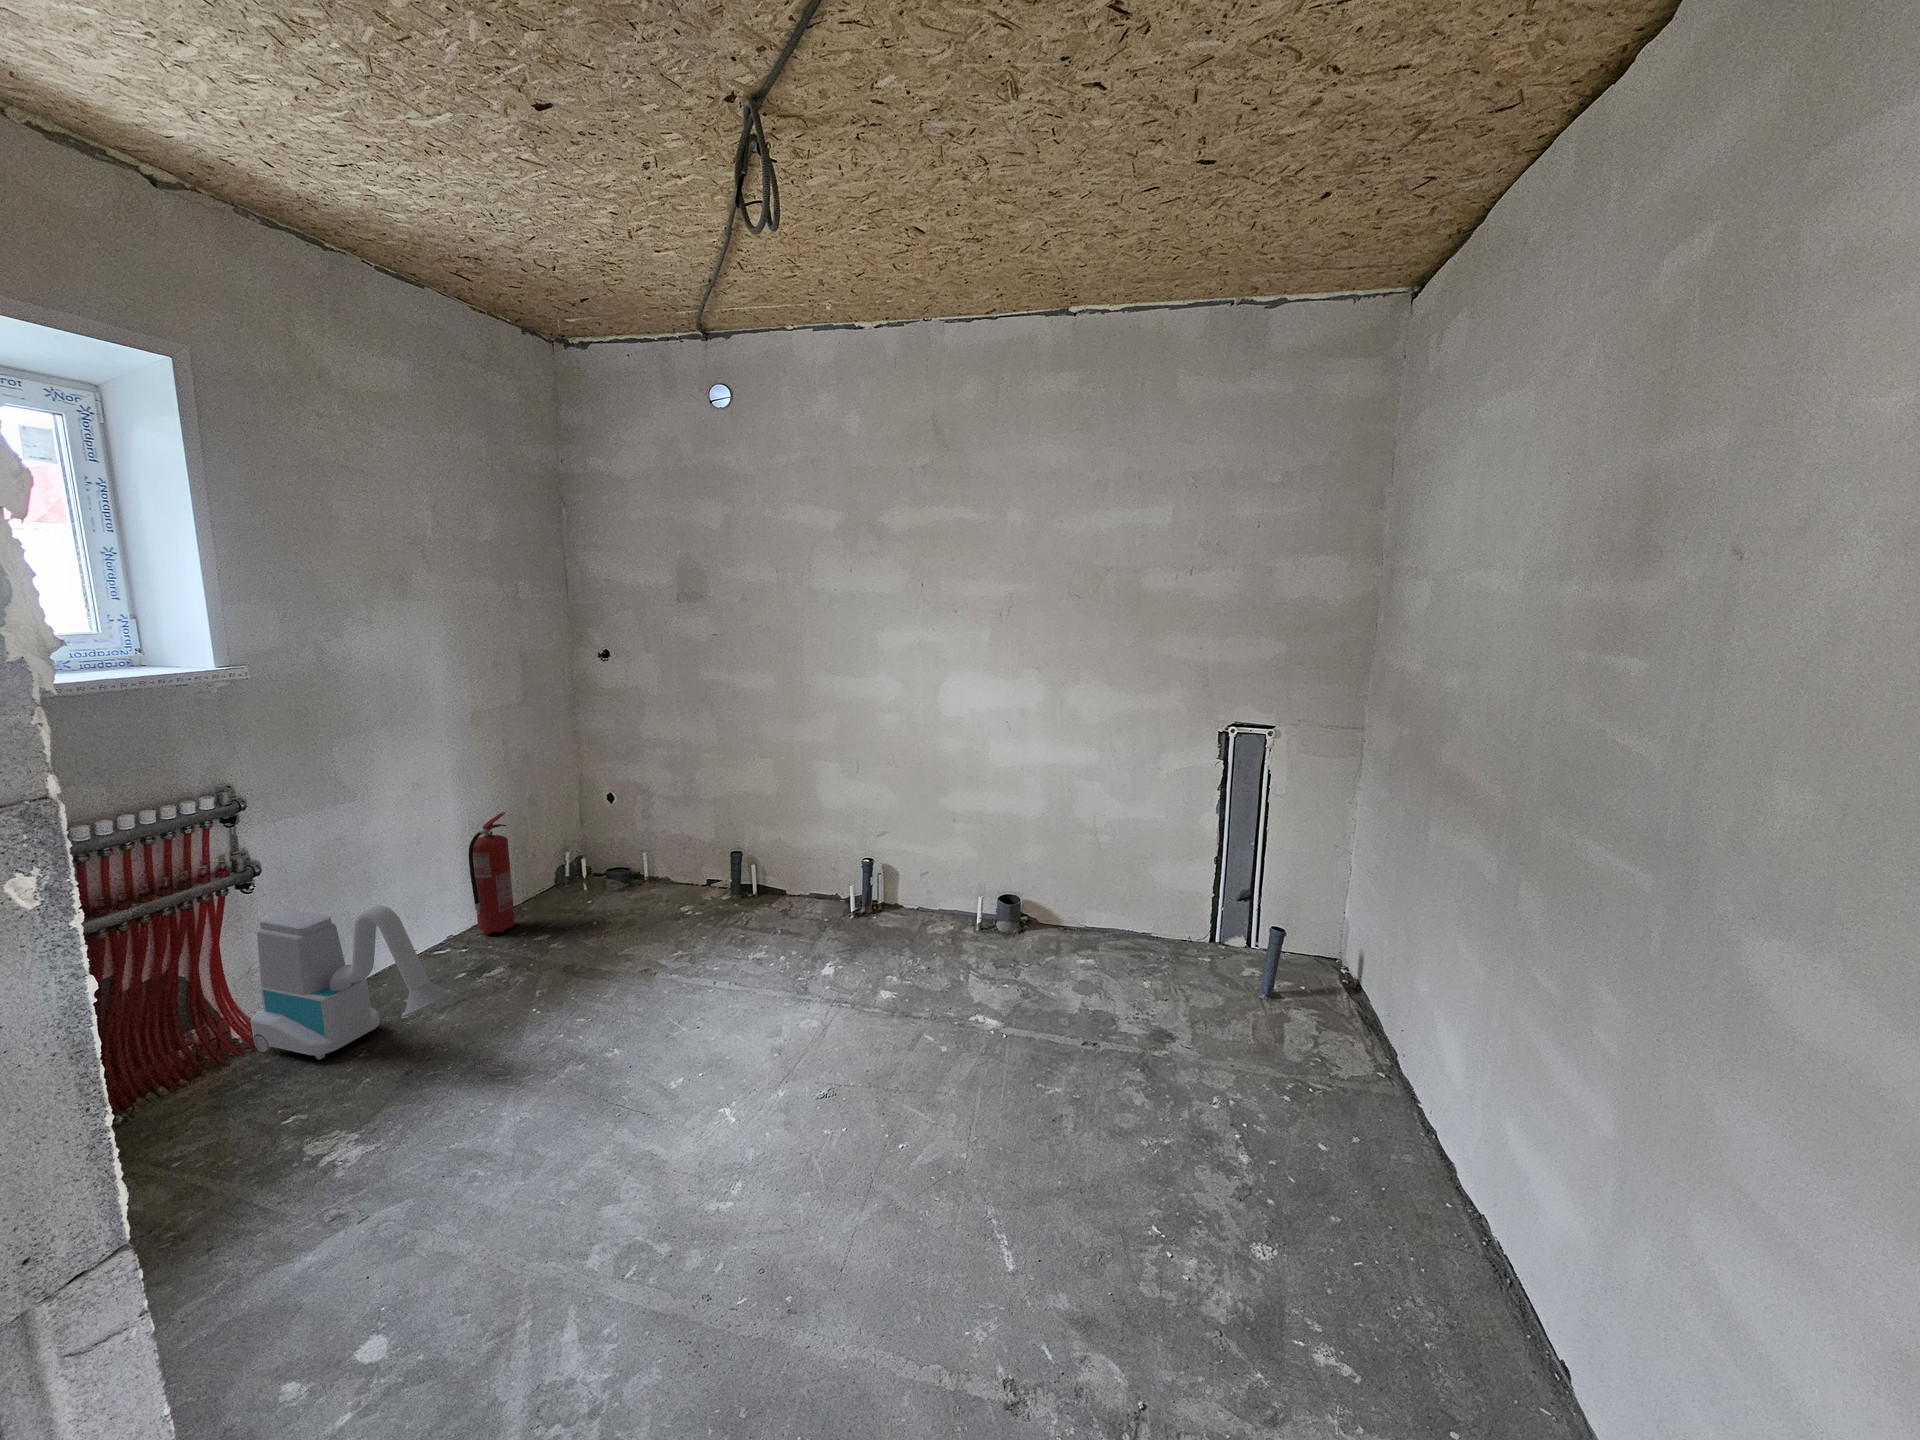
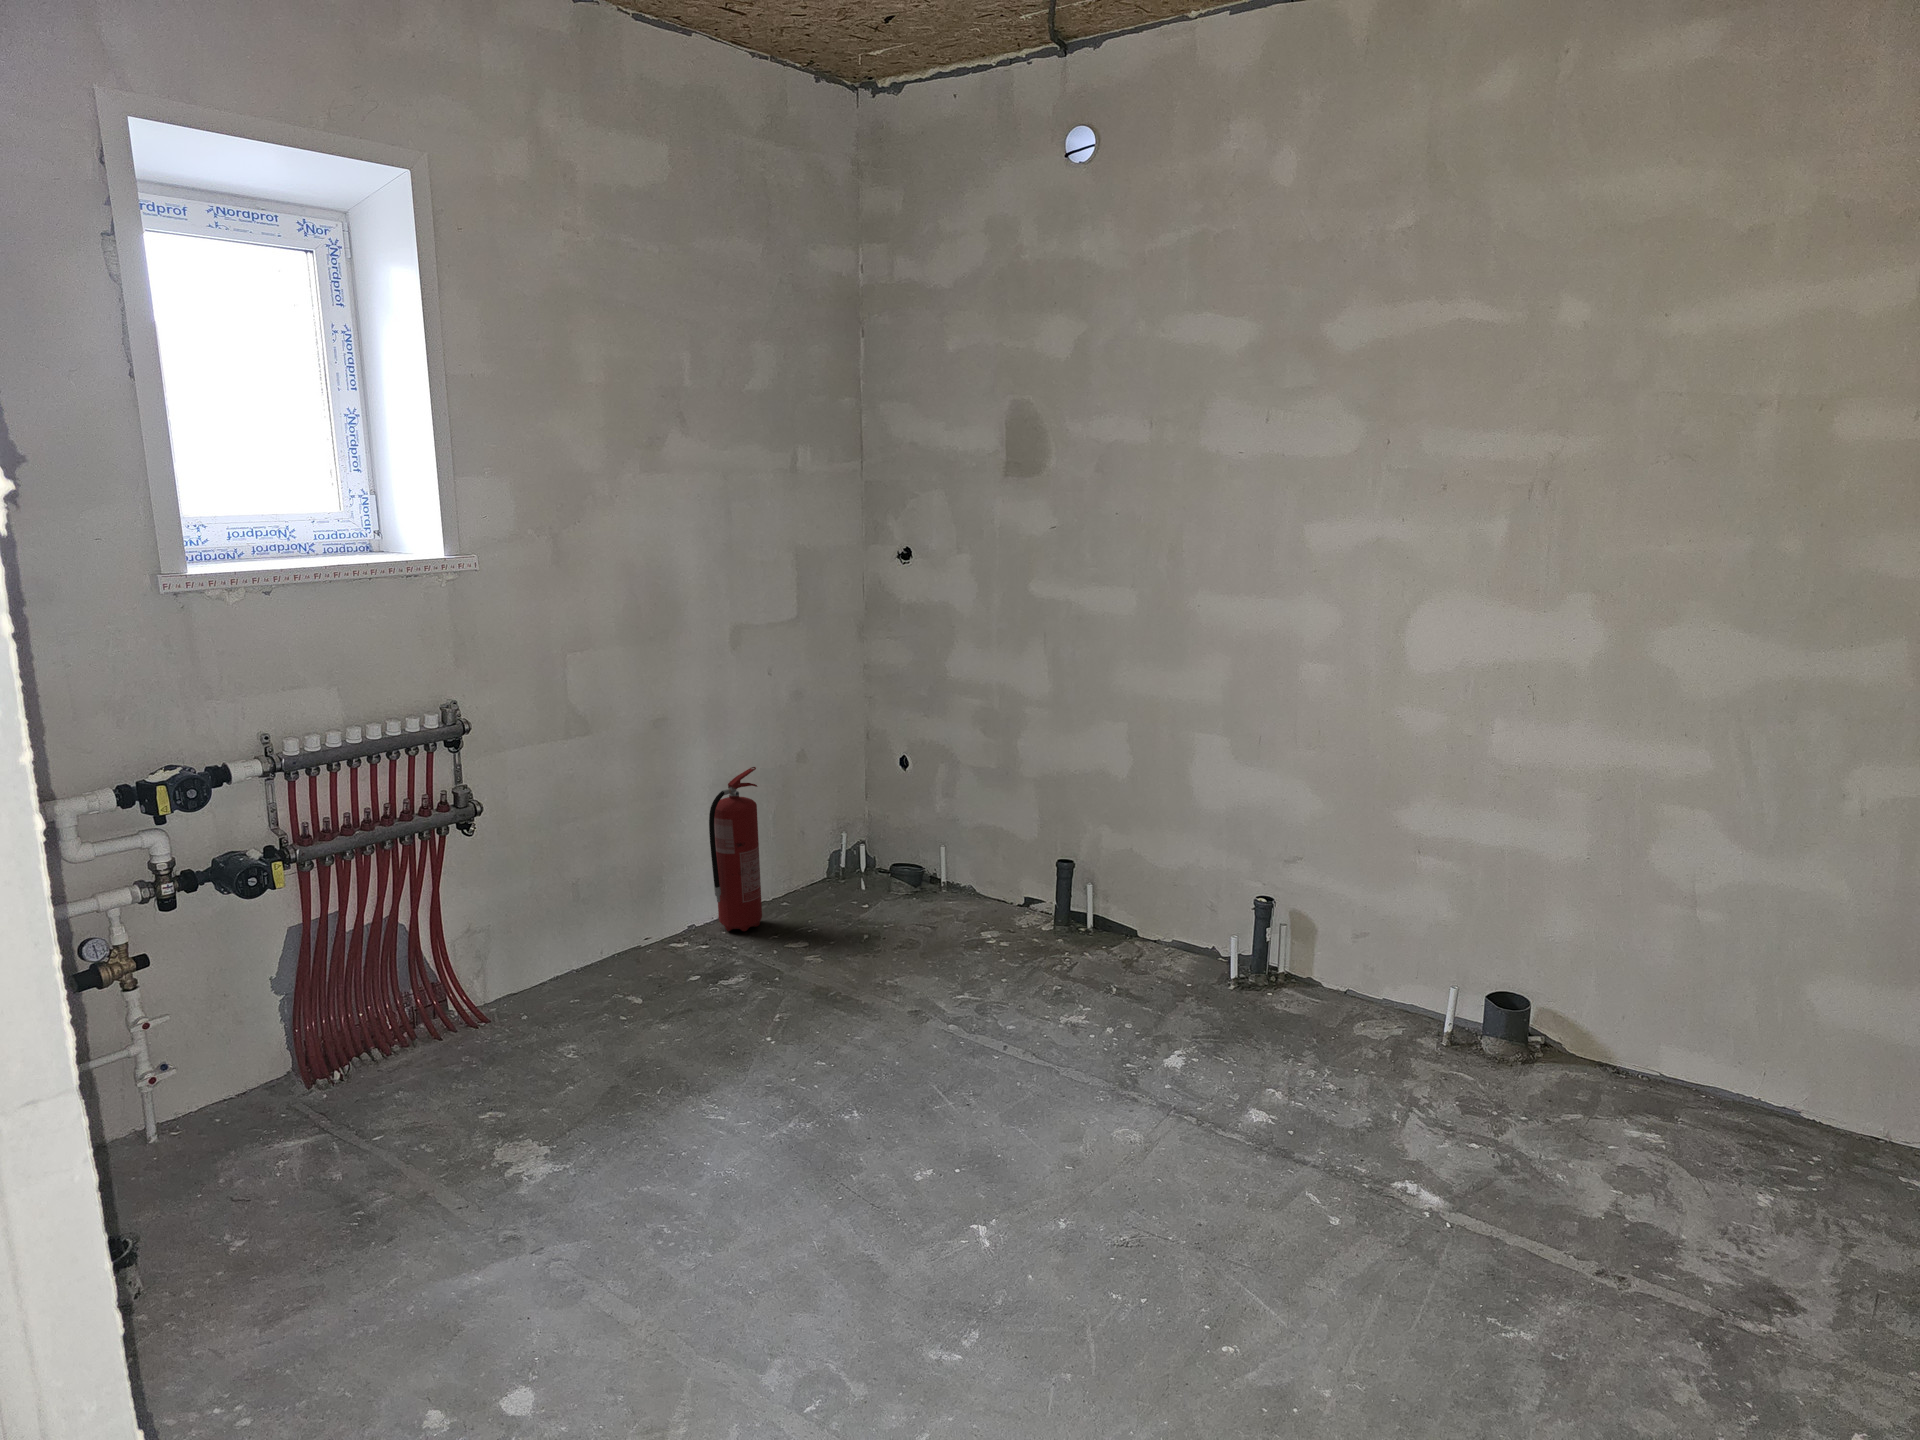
vacuum cleaner: present [251,905,452,1060] -> none [469,863,664,1050]

